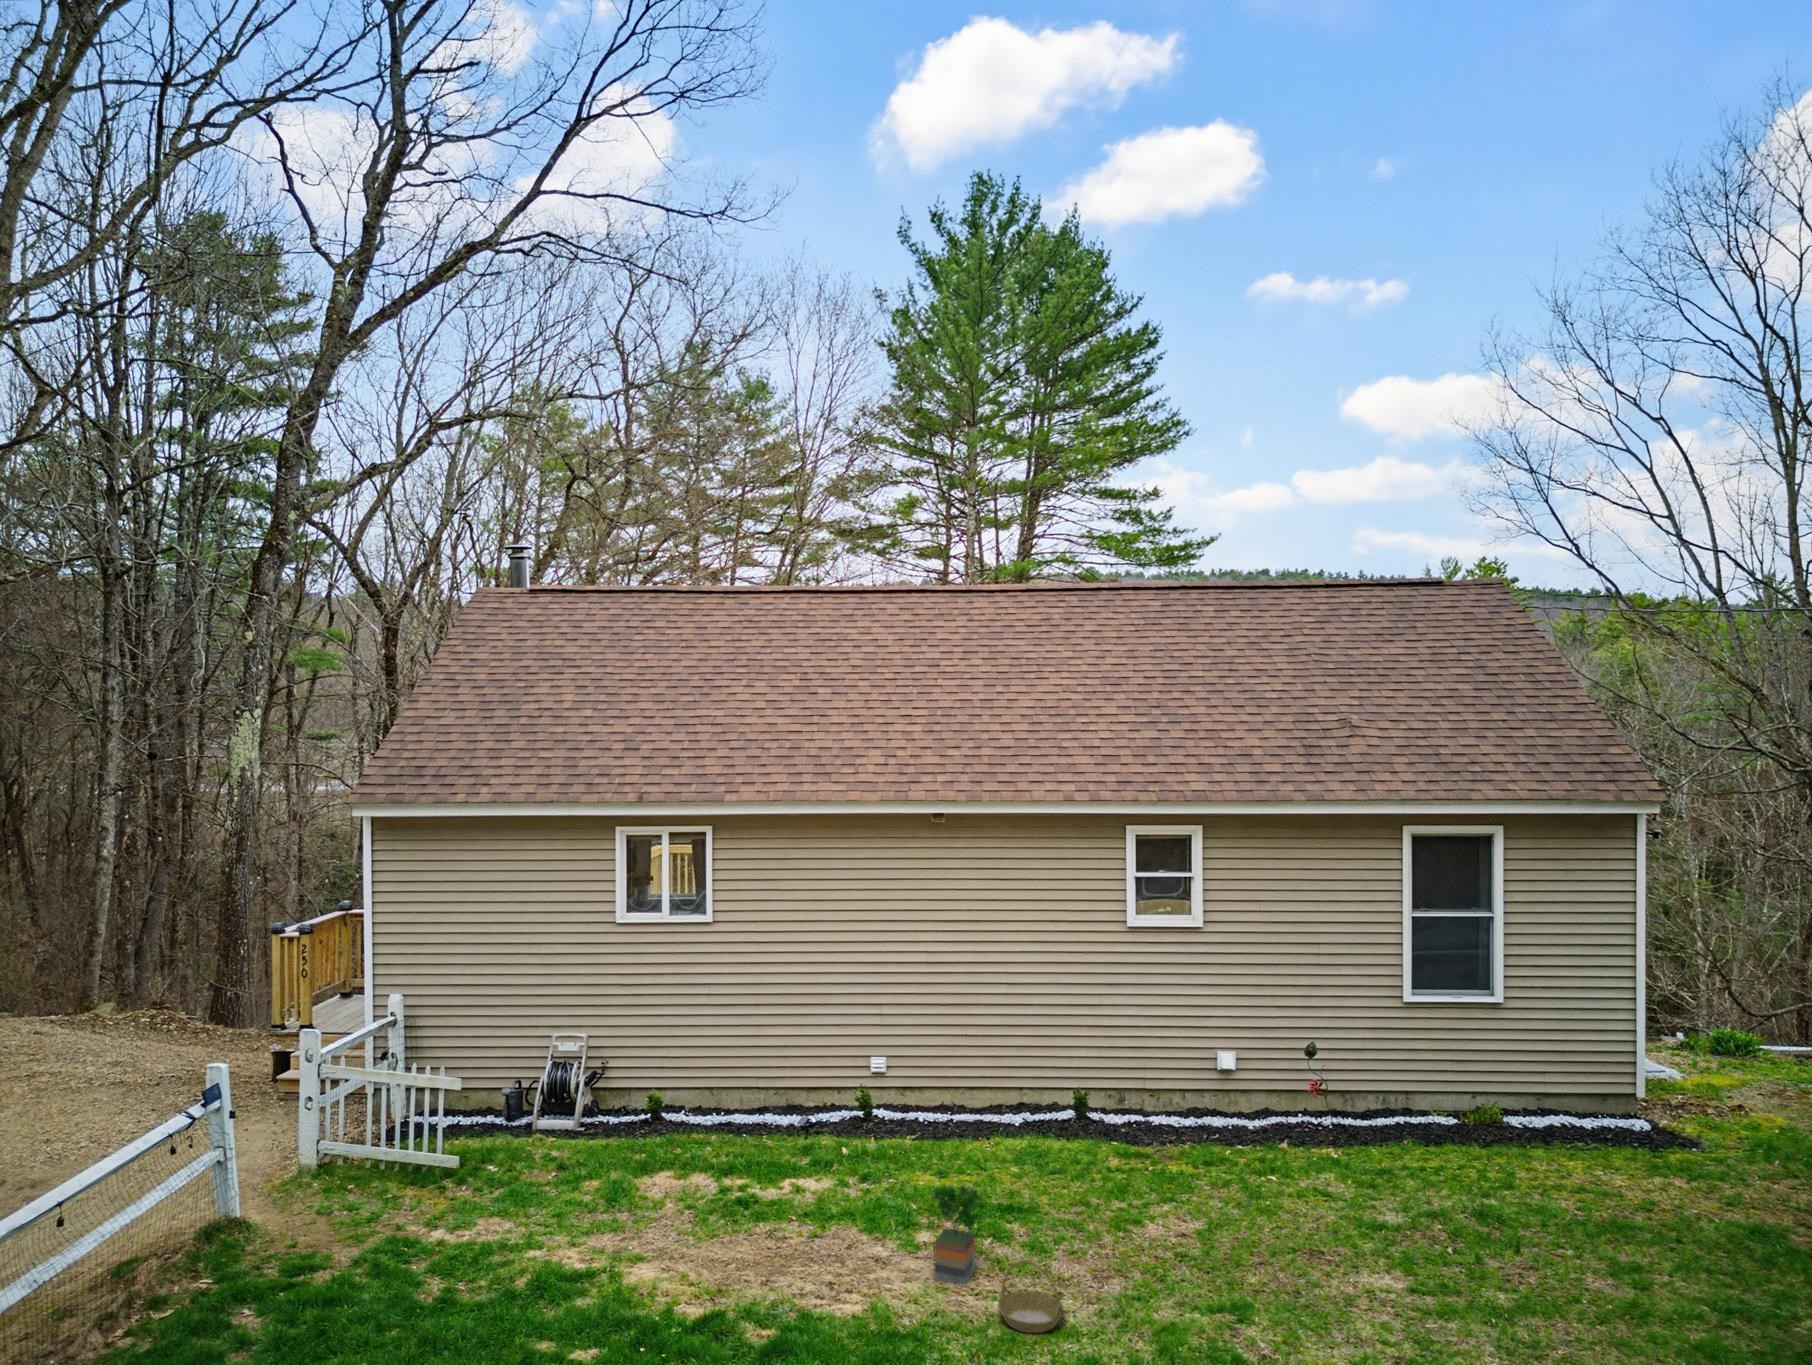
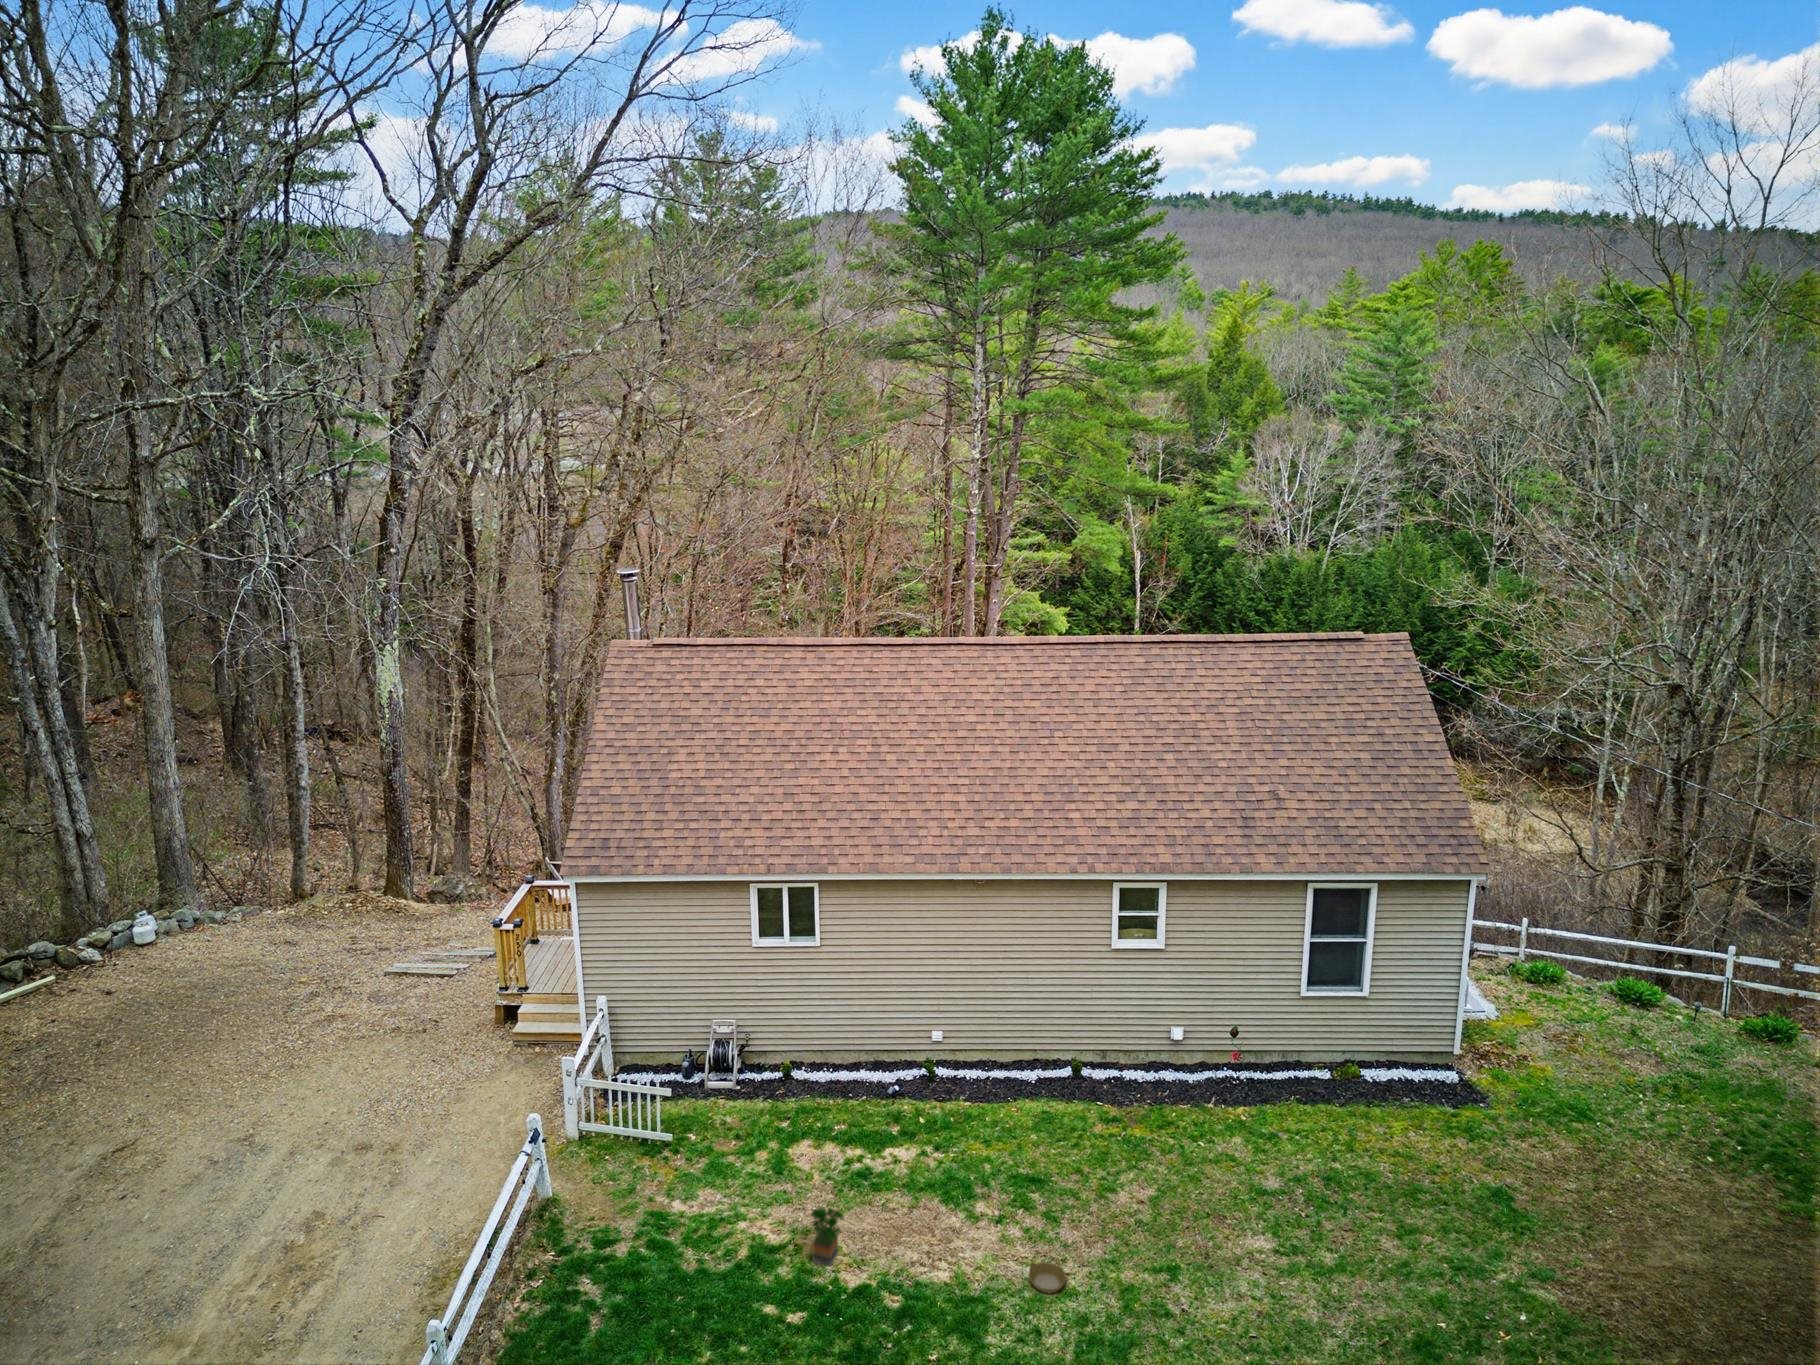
potted tree: present [932,1185,985,1285] -> present [811,1207,844,1266]

